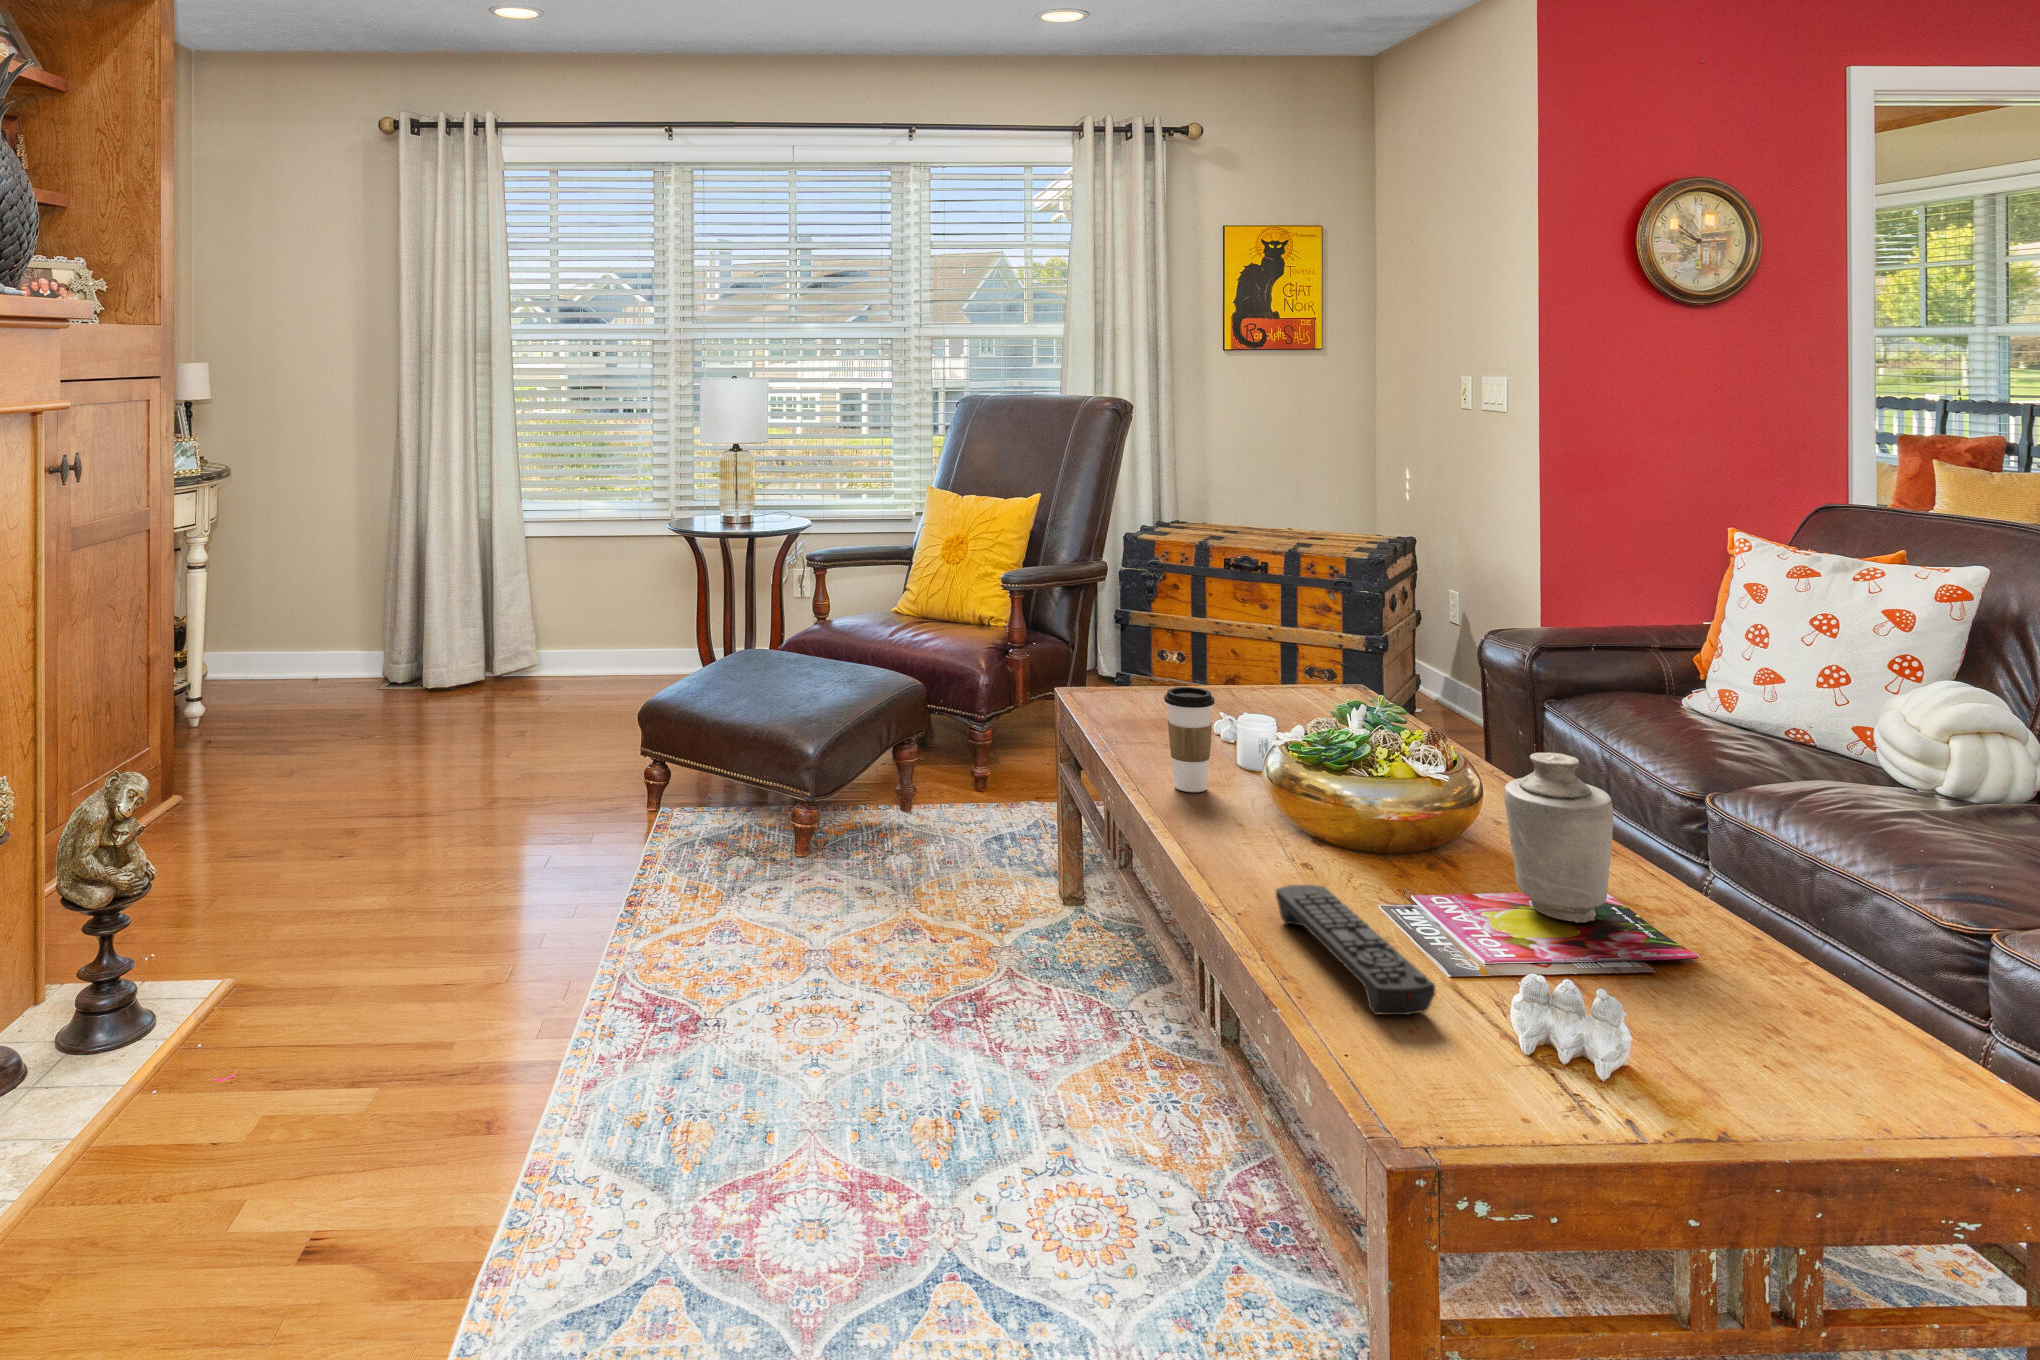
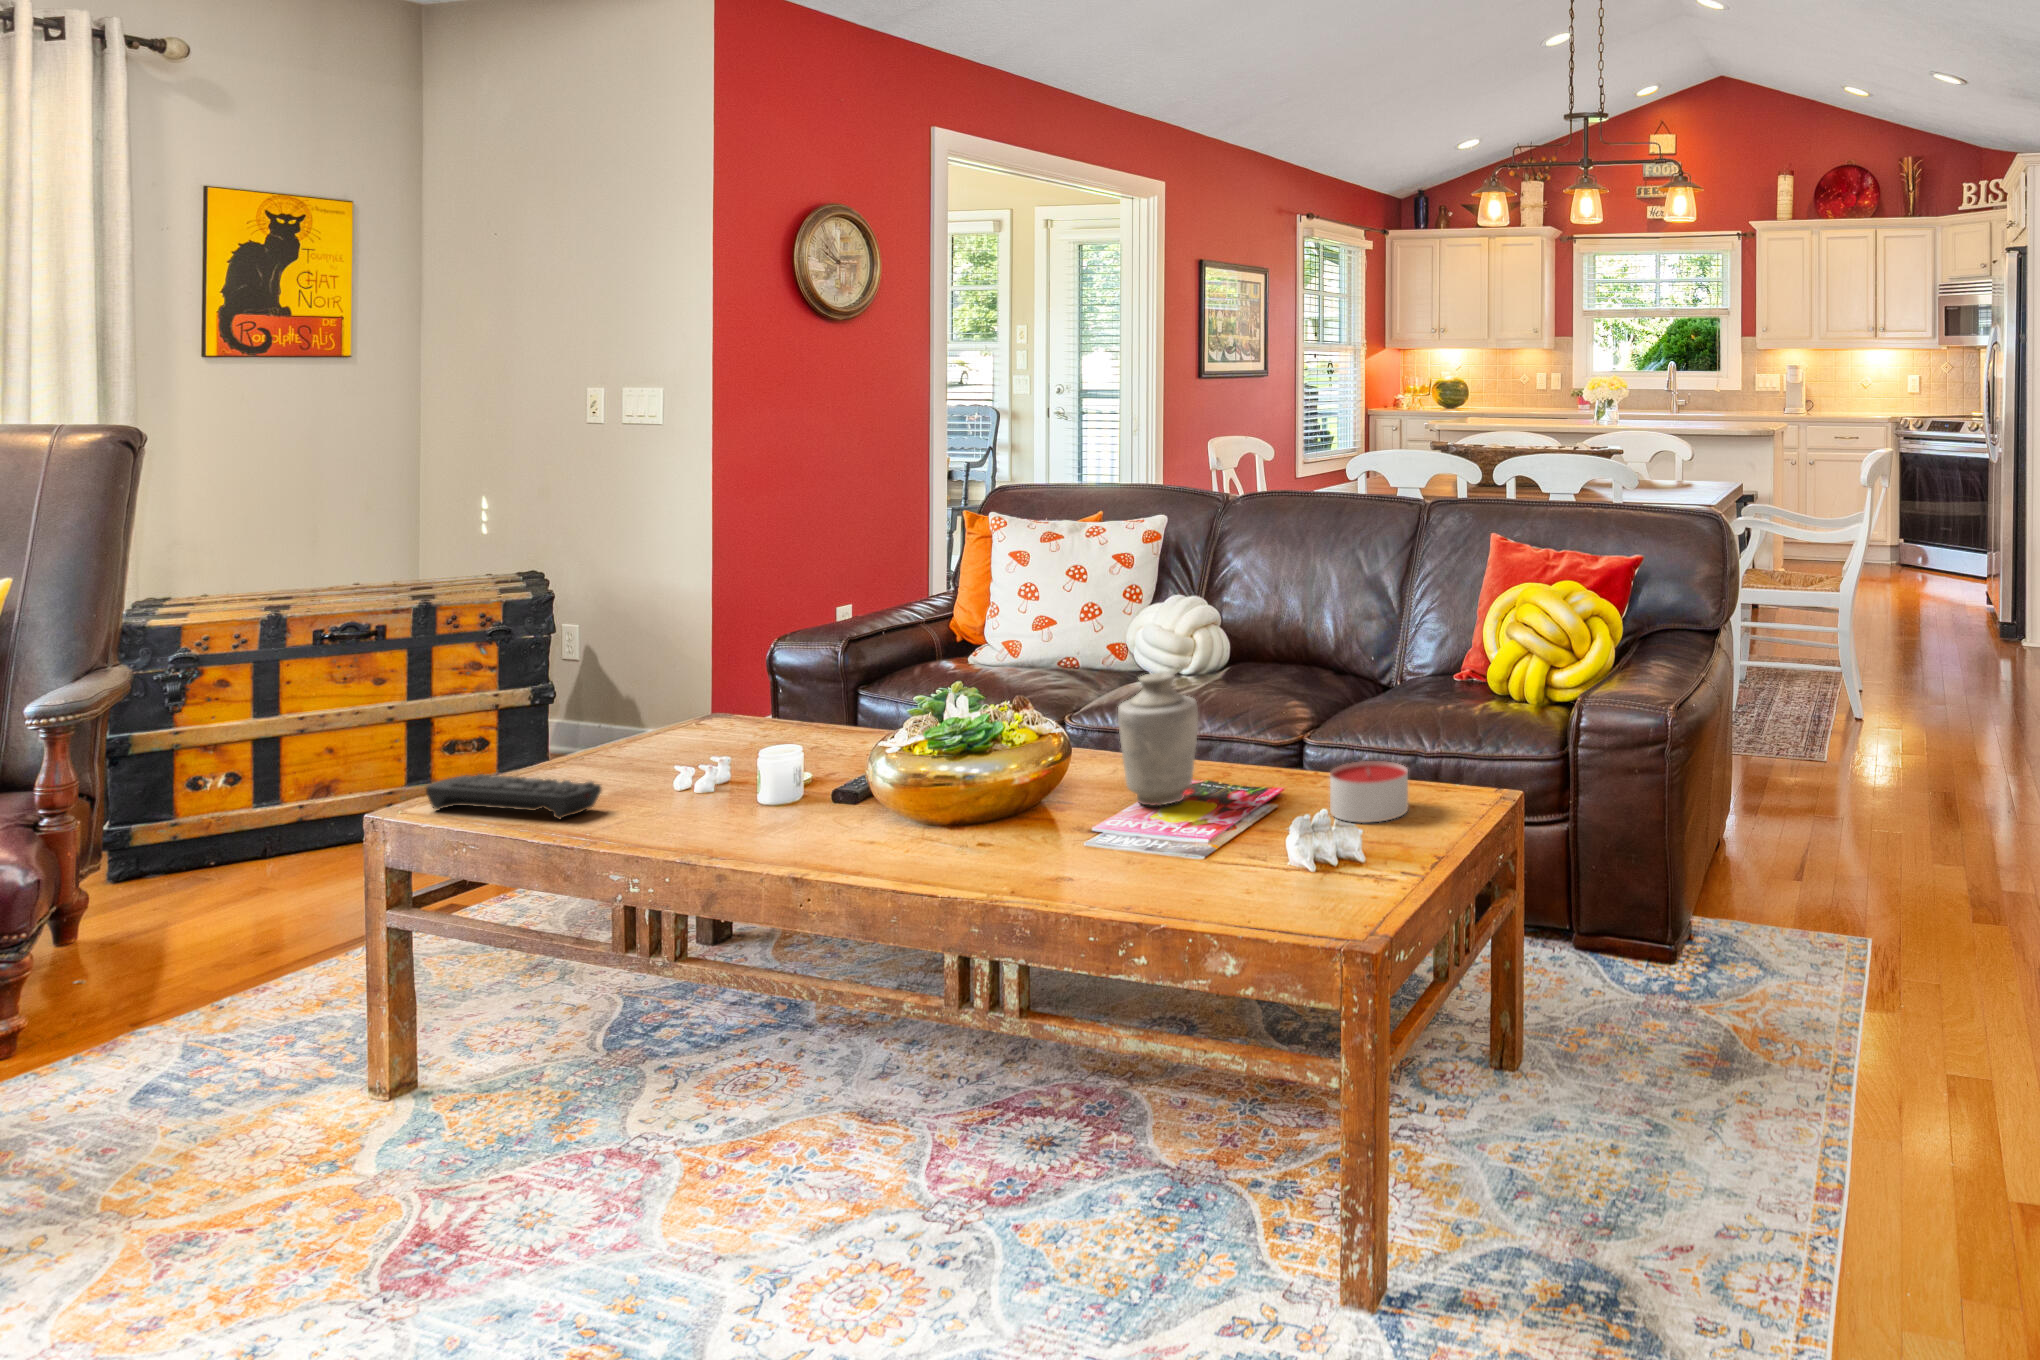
coffee cup: present [1164,687,1214,792] -> none [701,723,765,844]
remote control: present [1276,885,1435,1015] -> present [426,774,602,819]
candle: none [1724,967,1873,1087] -> present [1330,761,1408,823]

